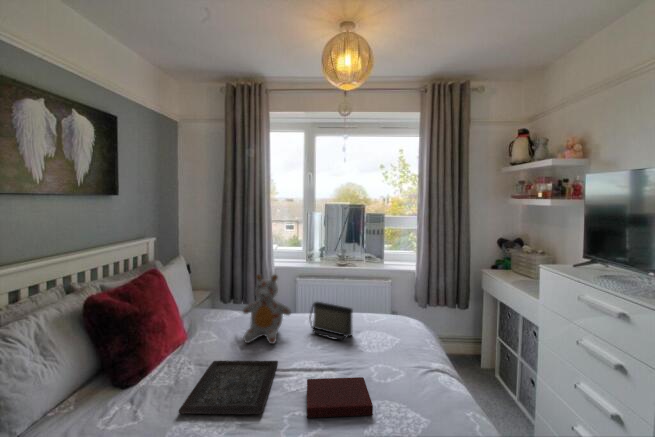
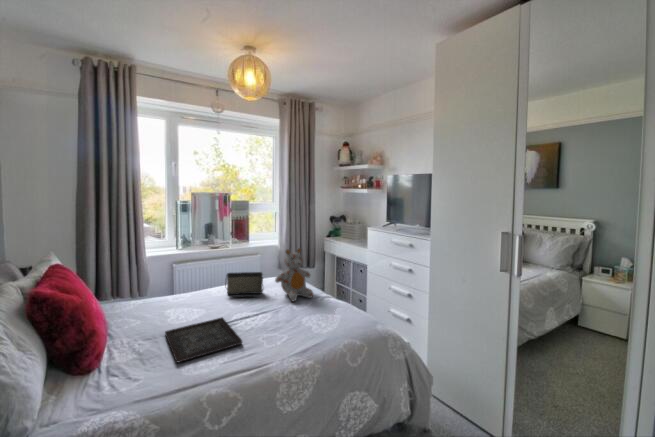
stuffed bear: present [243,274,291,344] -> present [275,248,313,301]
book: present [307,377,373,418] -> none [259,309,309,336]

